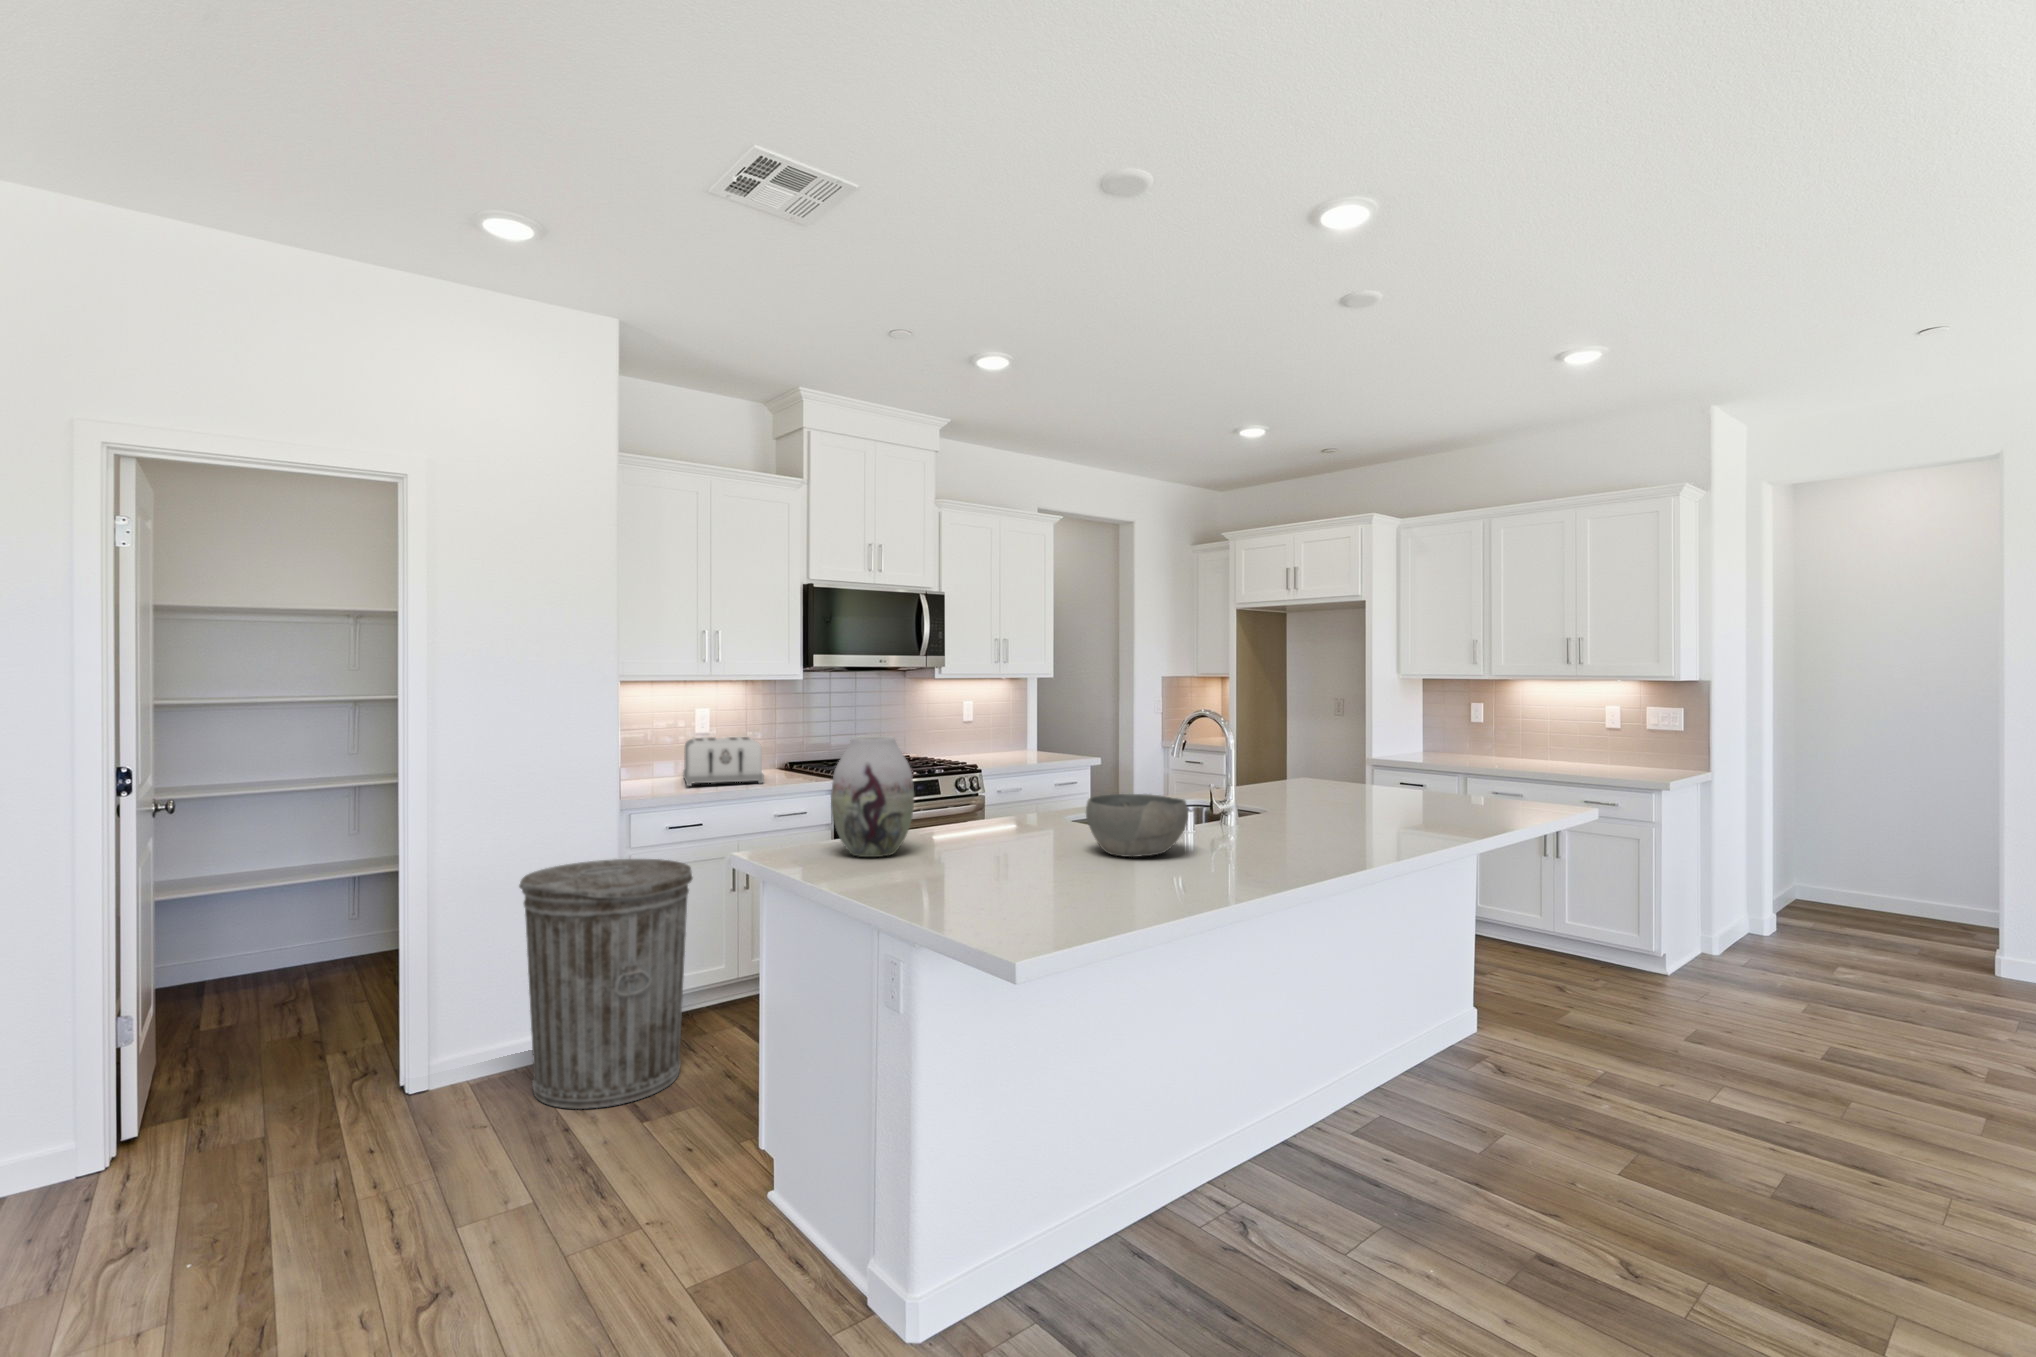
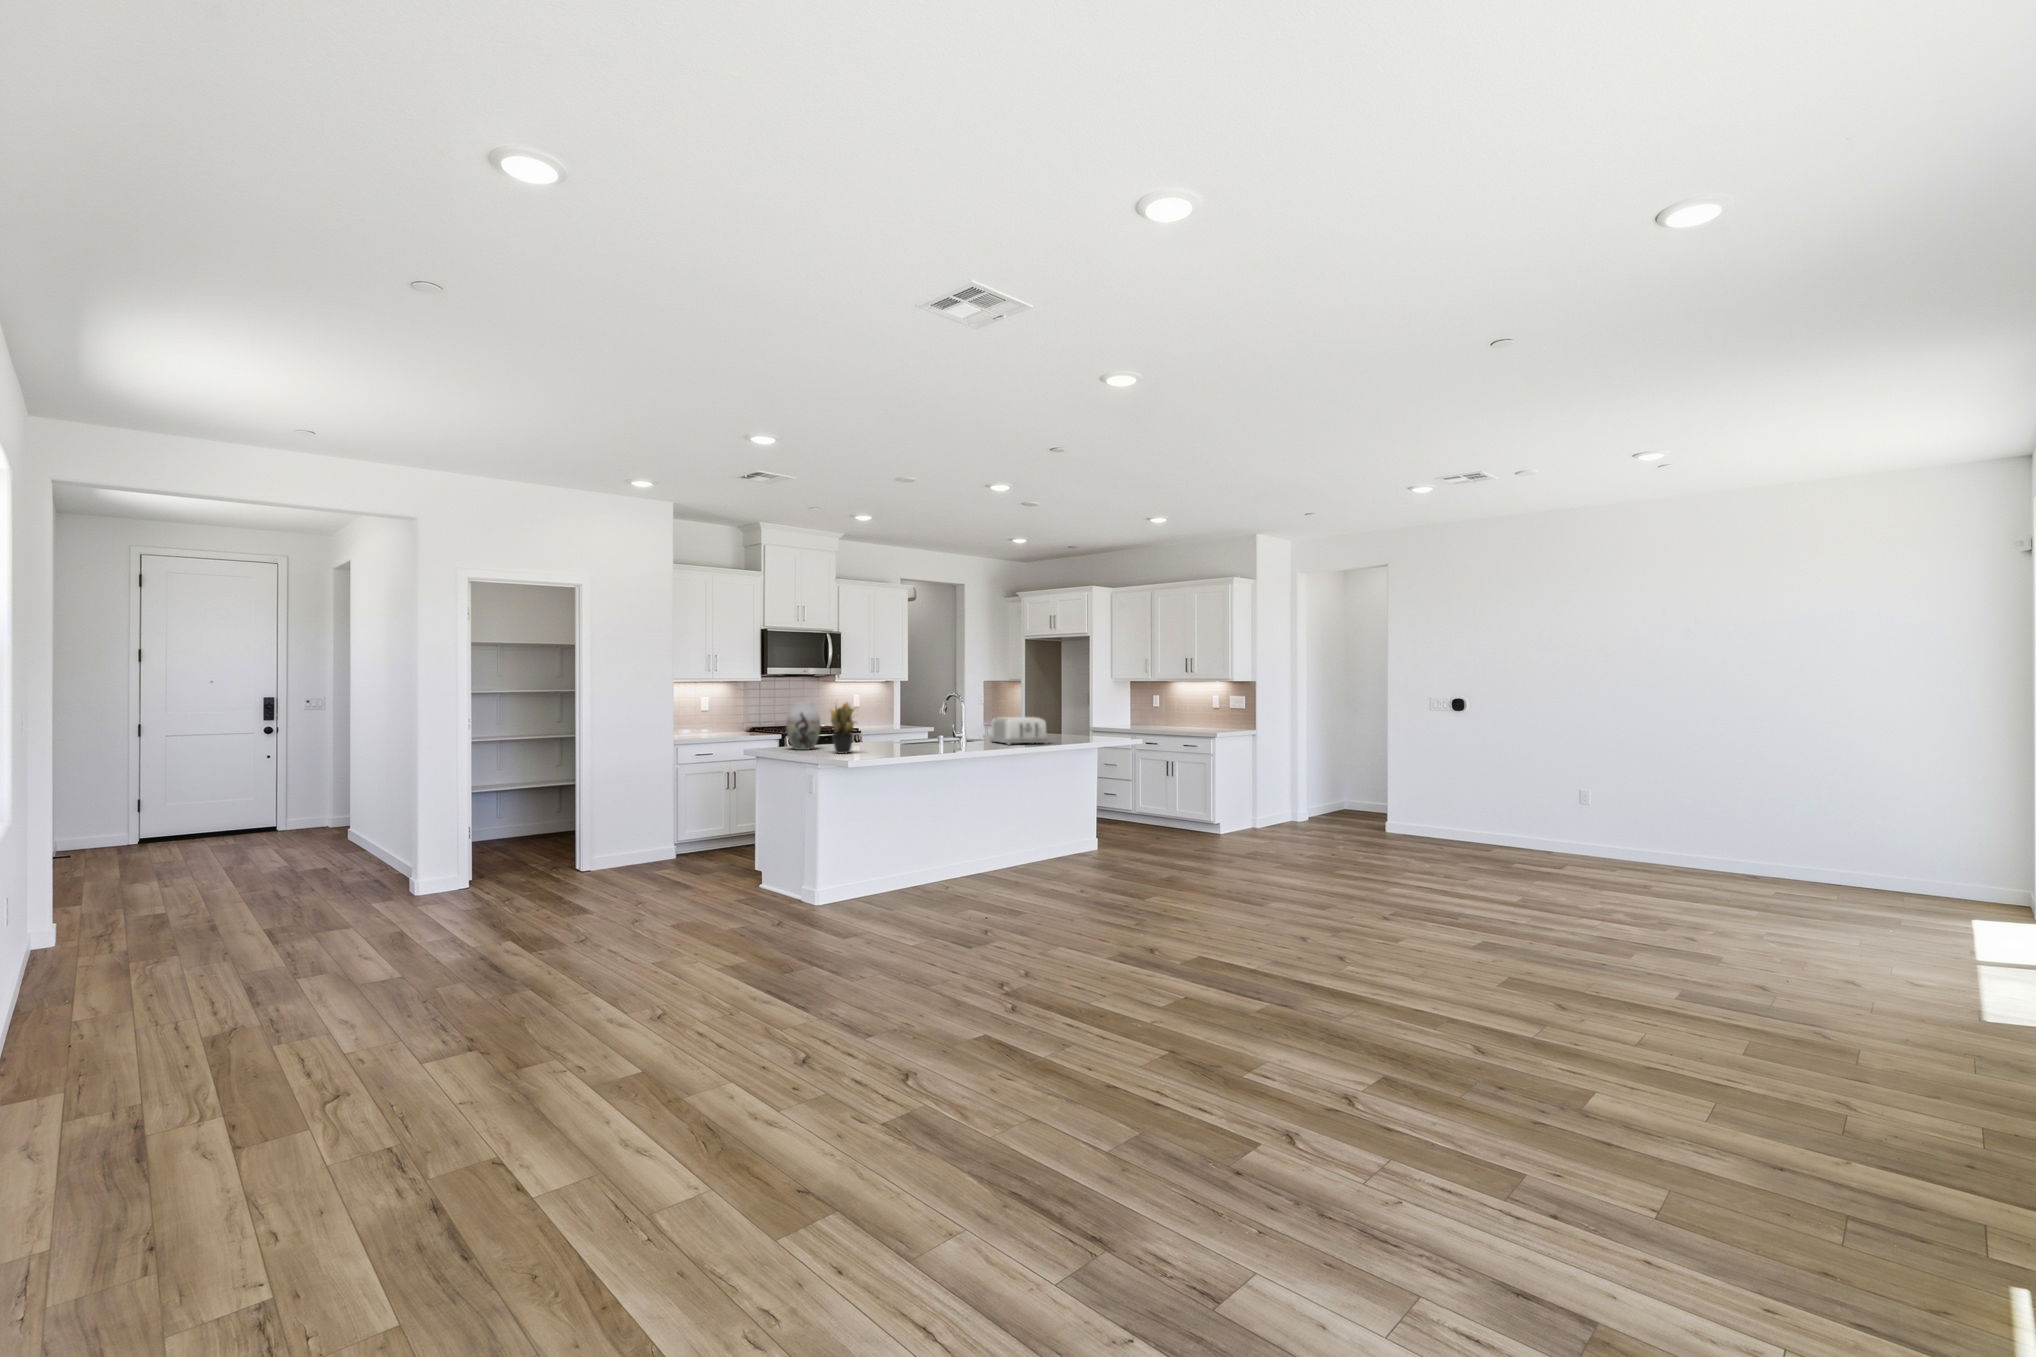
potted plant: none [927,726,1028,882] -> present [830,702,855,754]
toaster: present [683,737,764,786] -> present [990,717,1048,745]
bowl: present [1086,794,1188,857] -> none [891,726,932,749]
trash can: present [519,859,693,1109] -> none [635,768,715,875]

